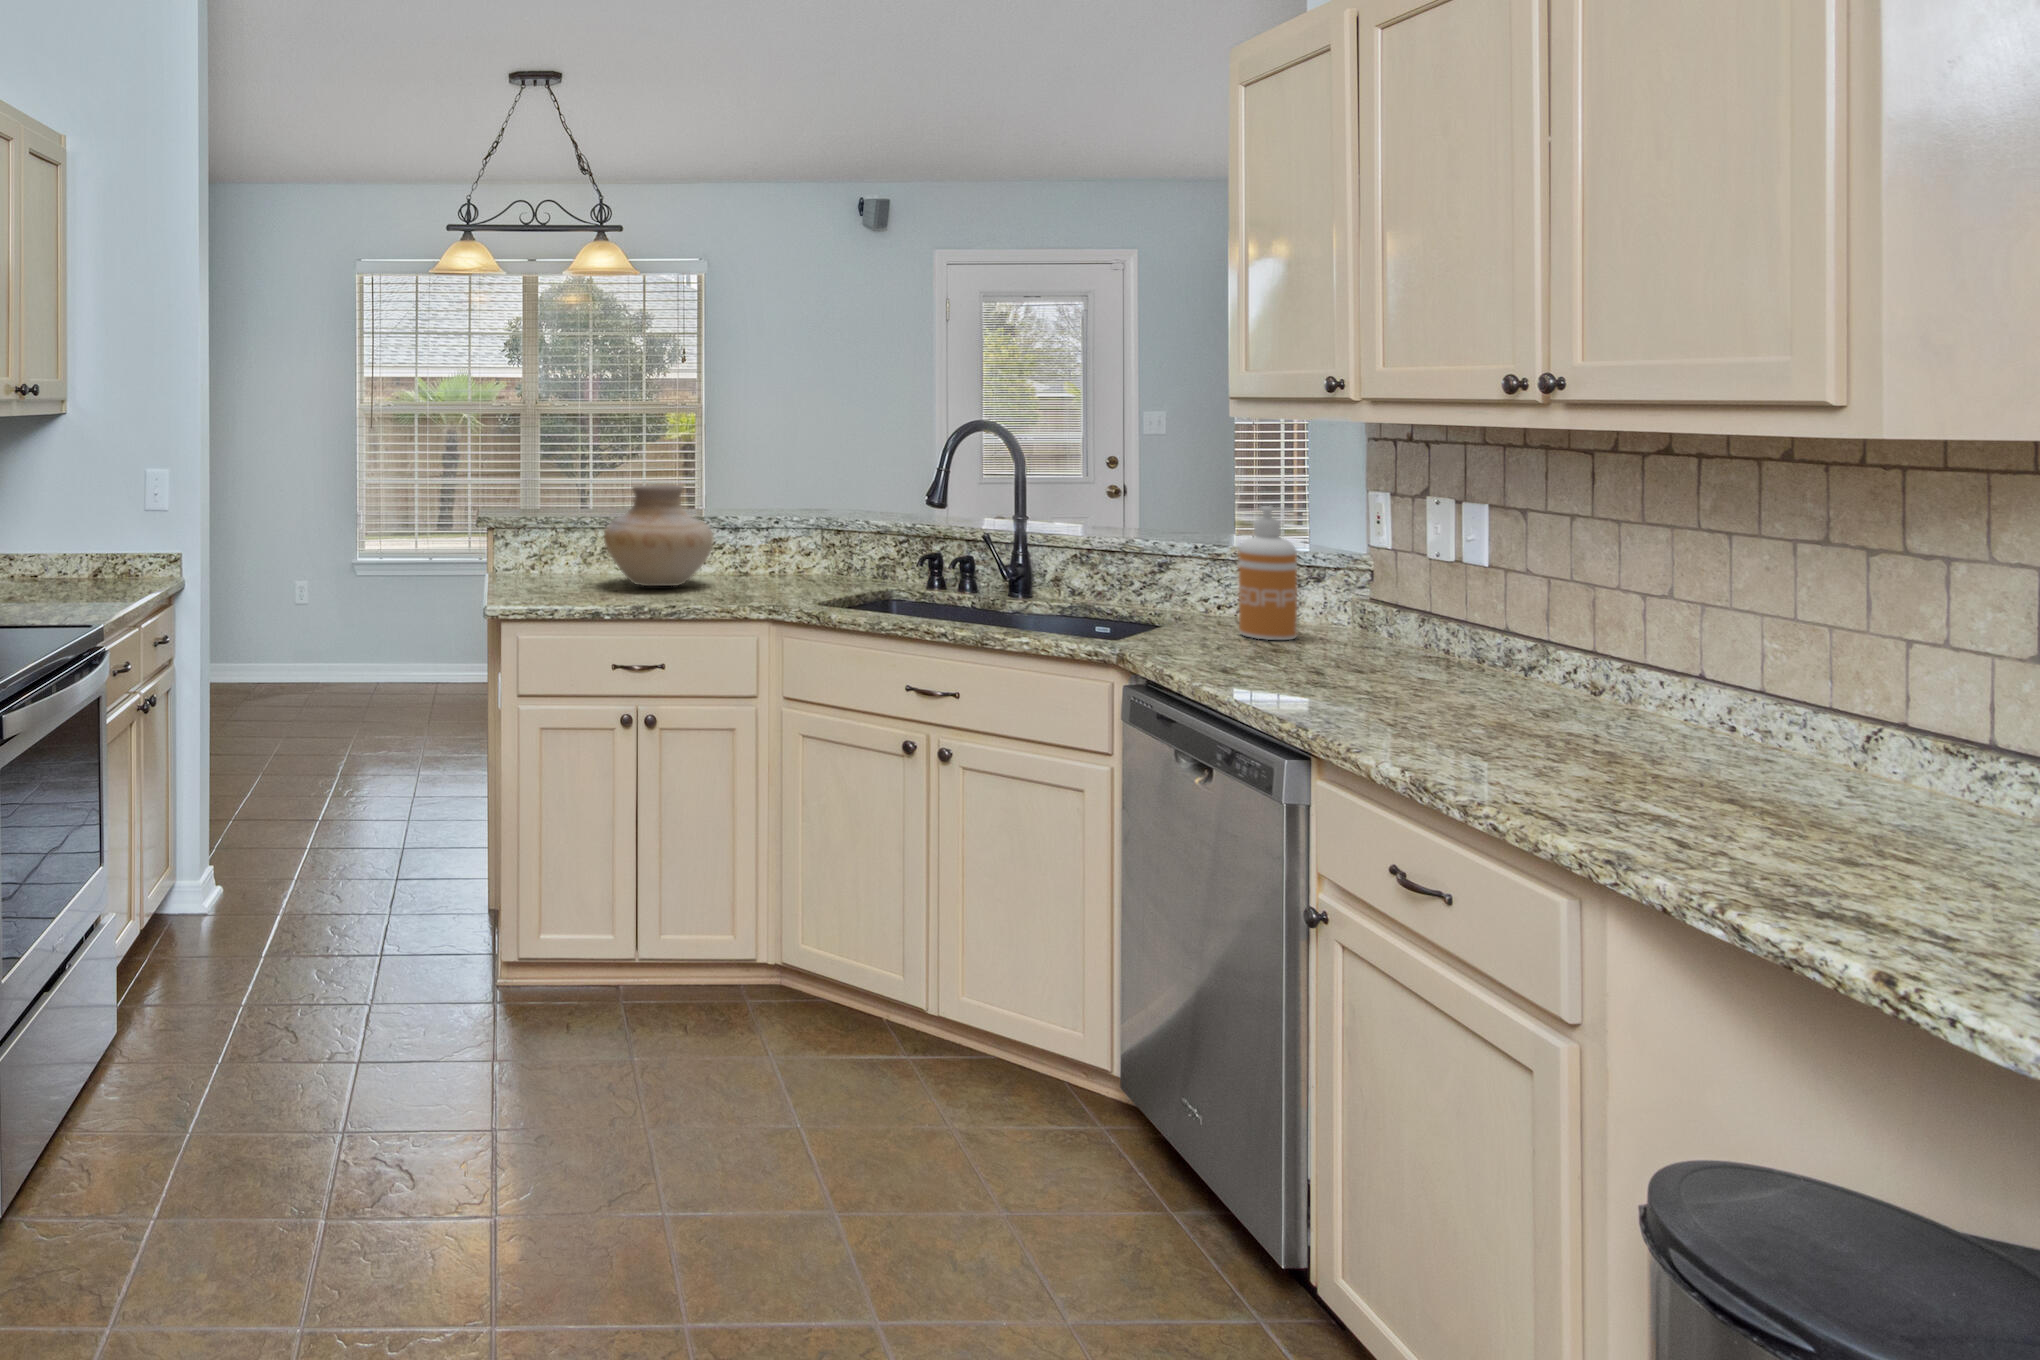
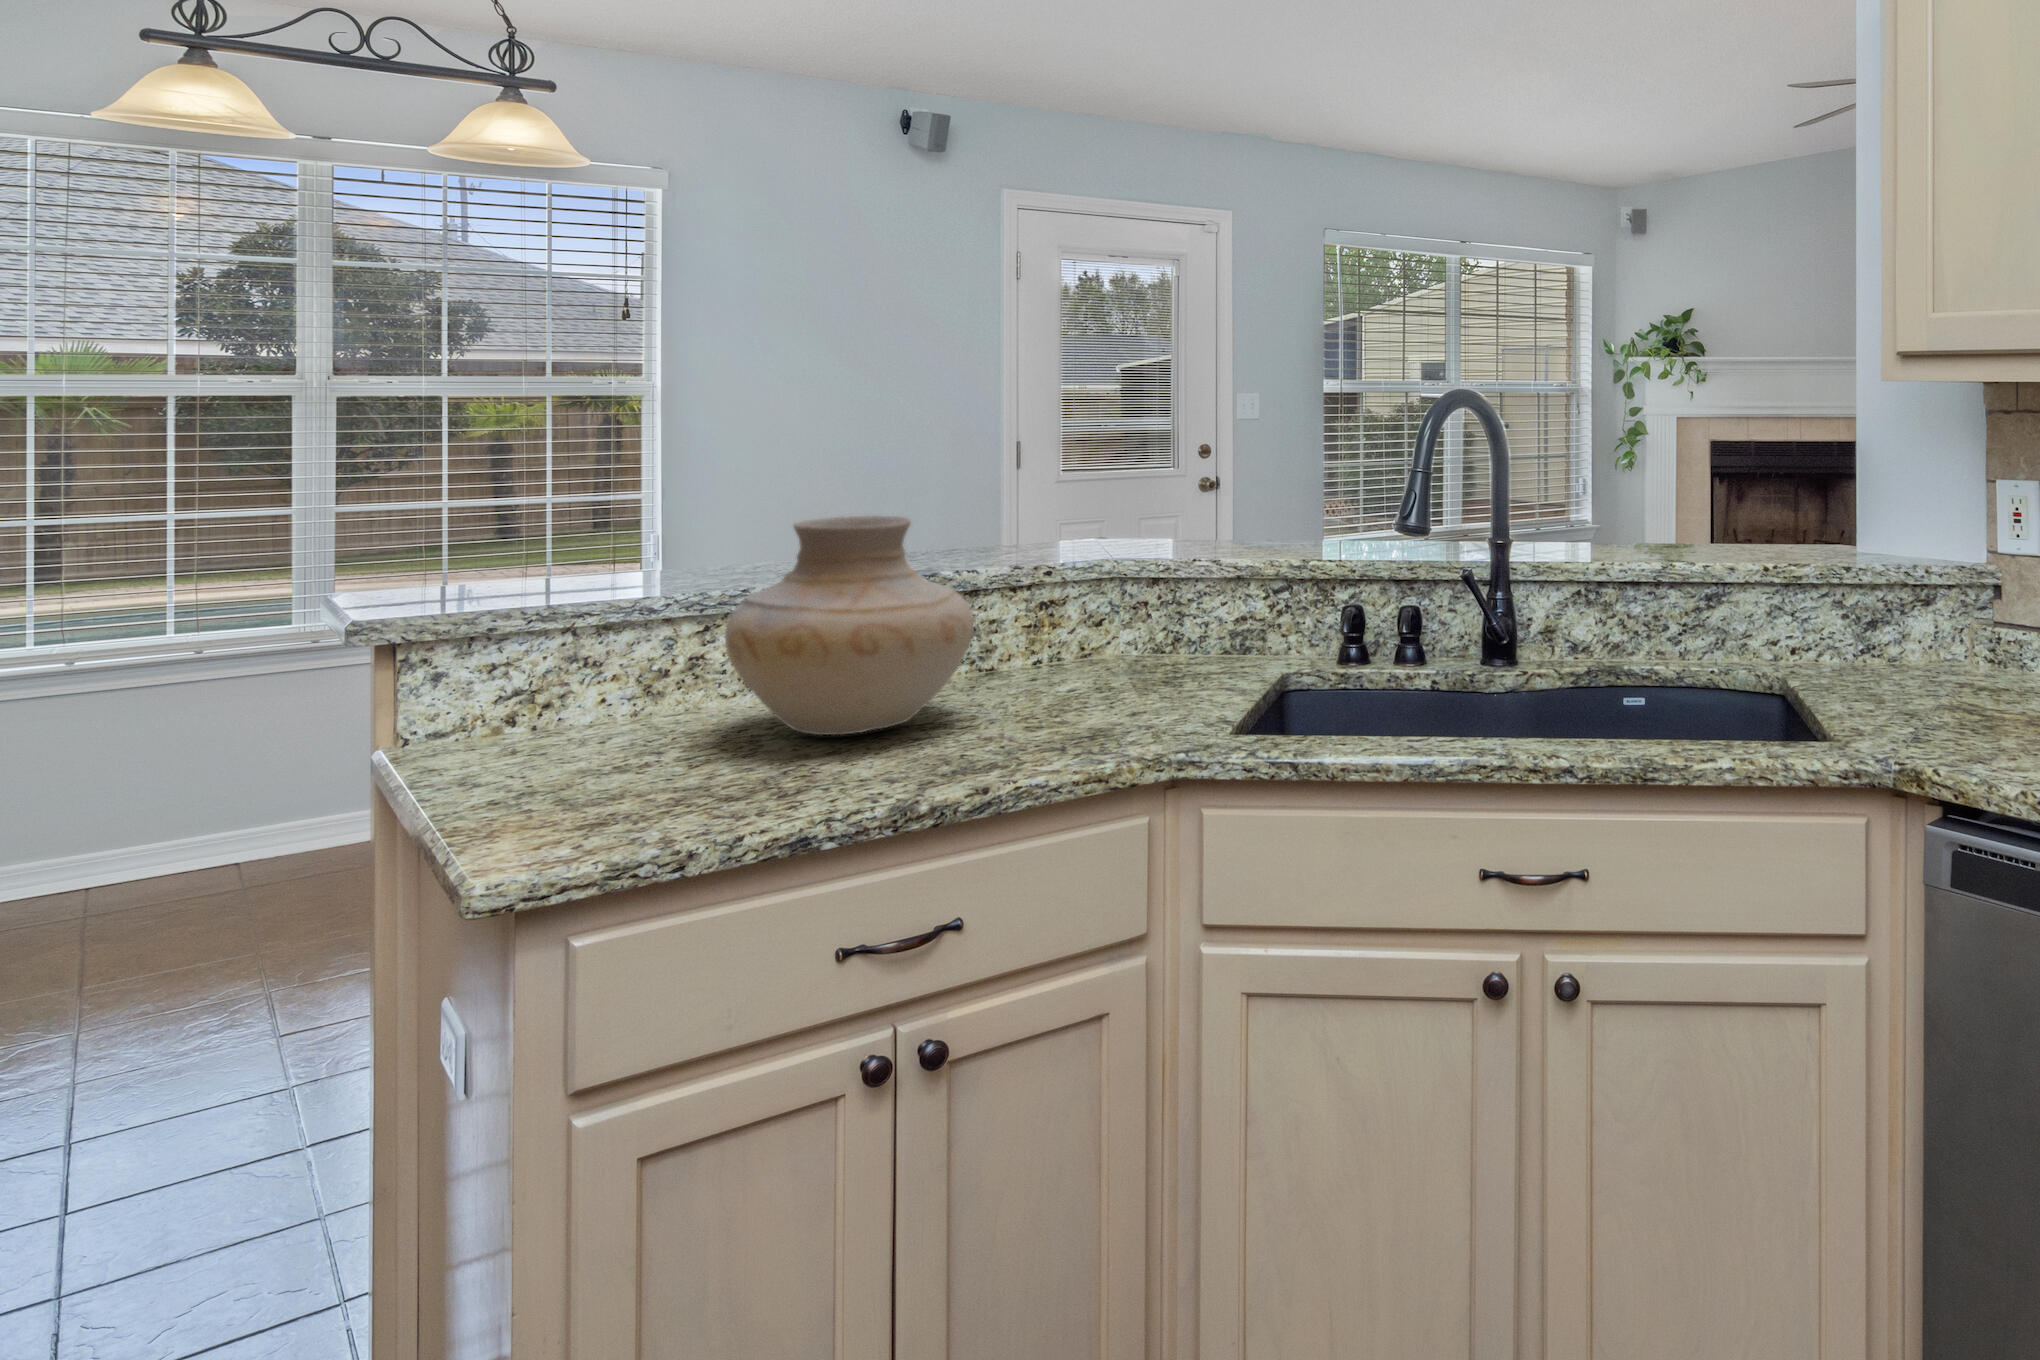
soap dispenser: present [1239,506,1297,640] -> none [1897,504,1976,702]

